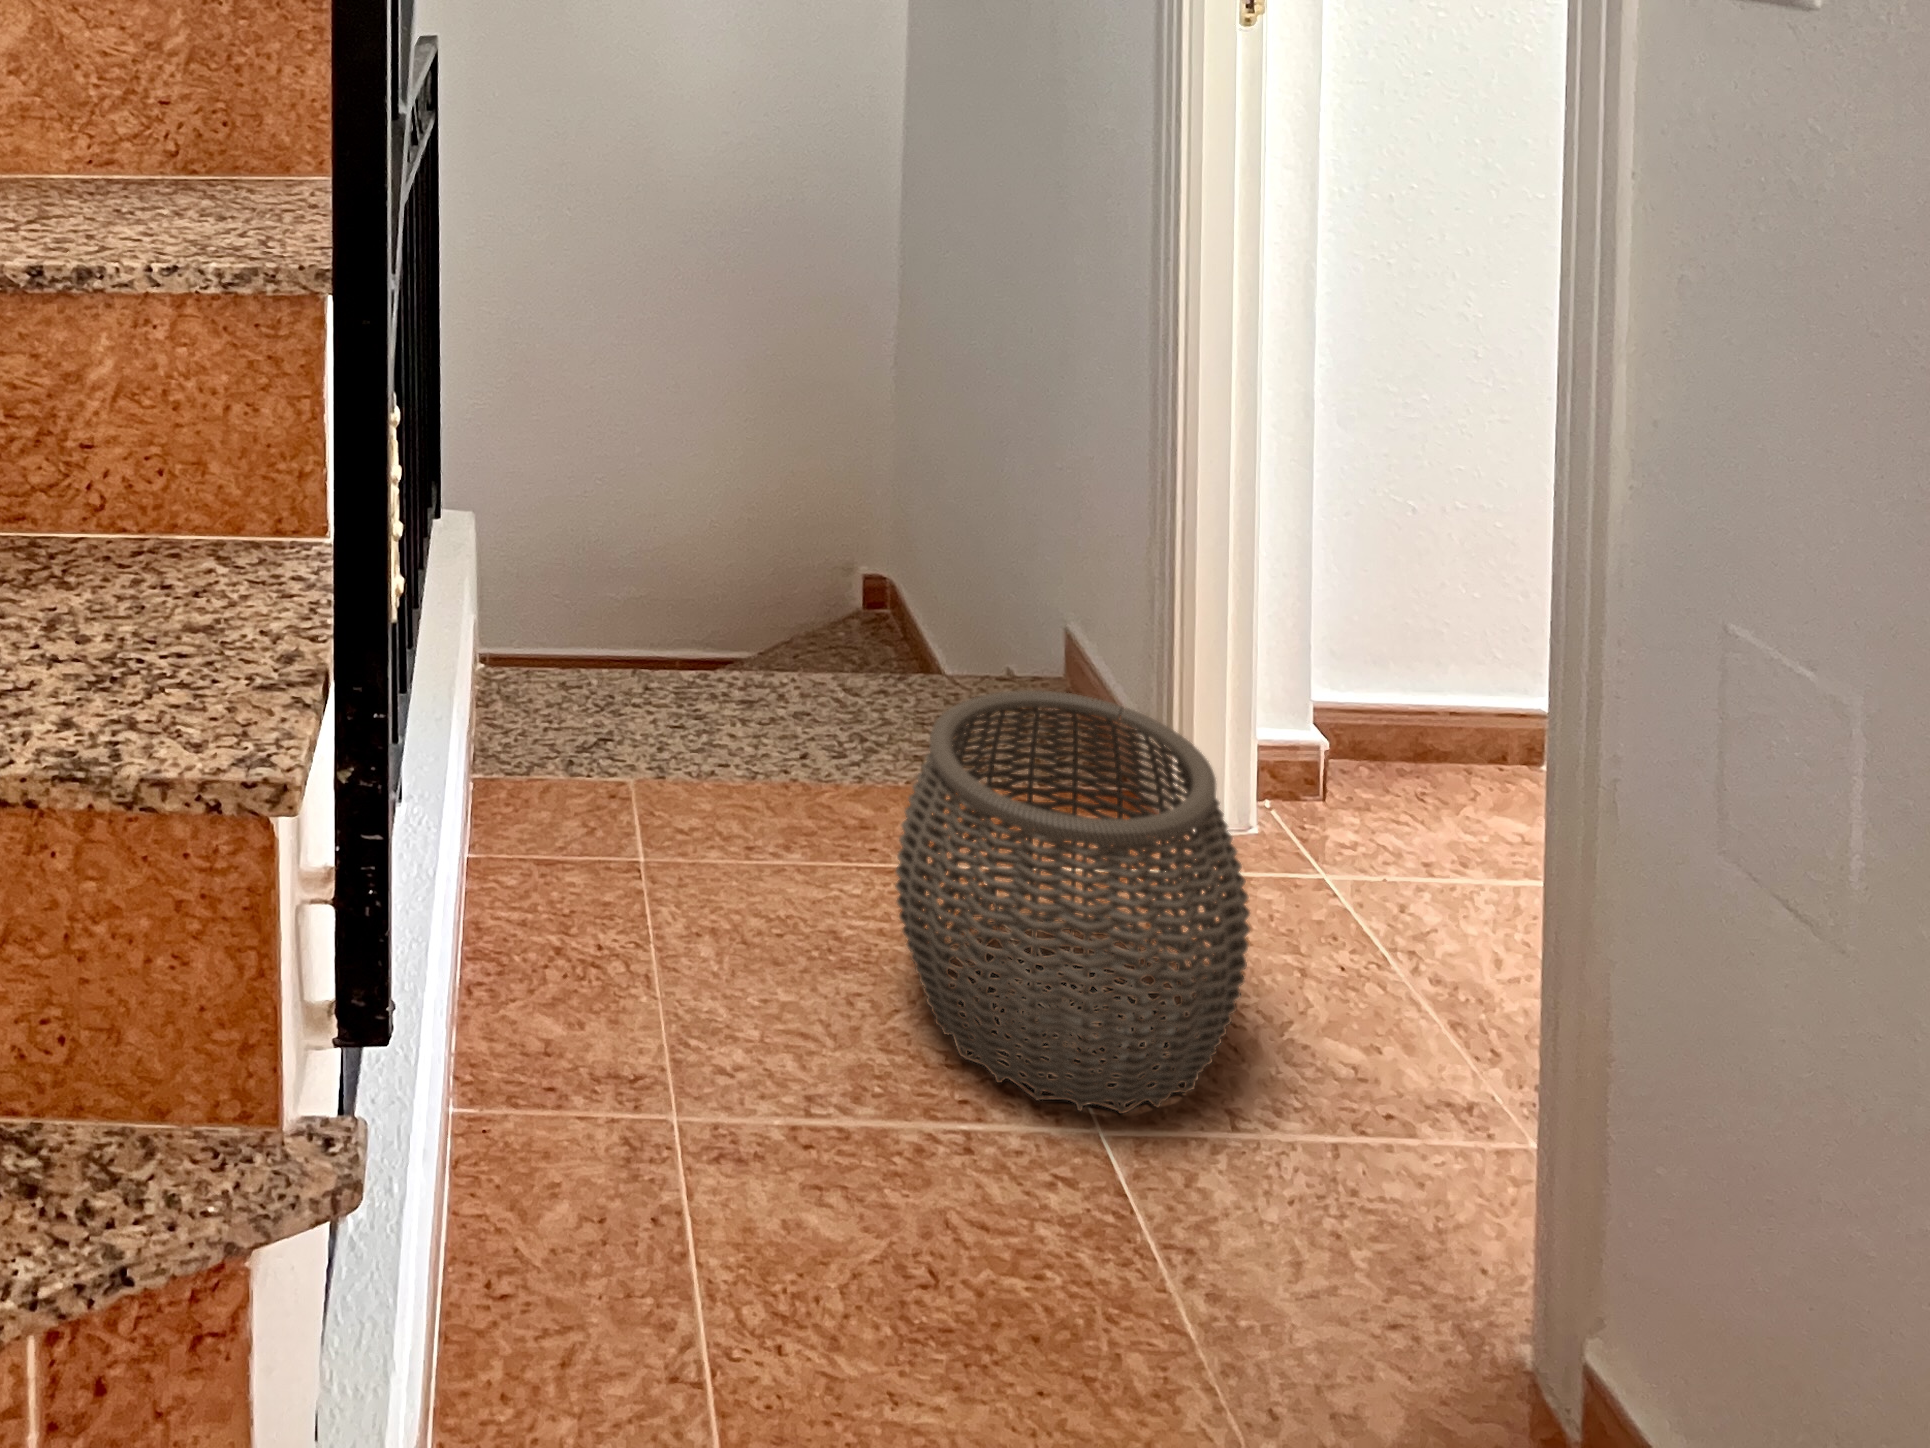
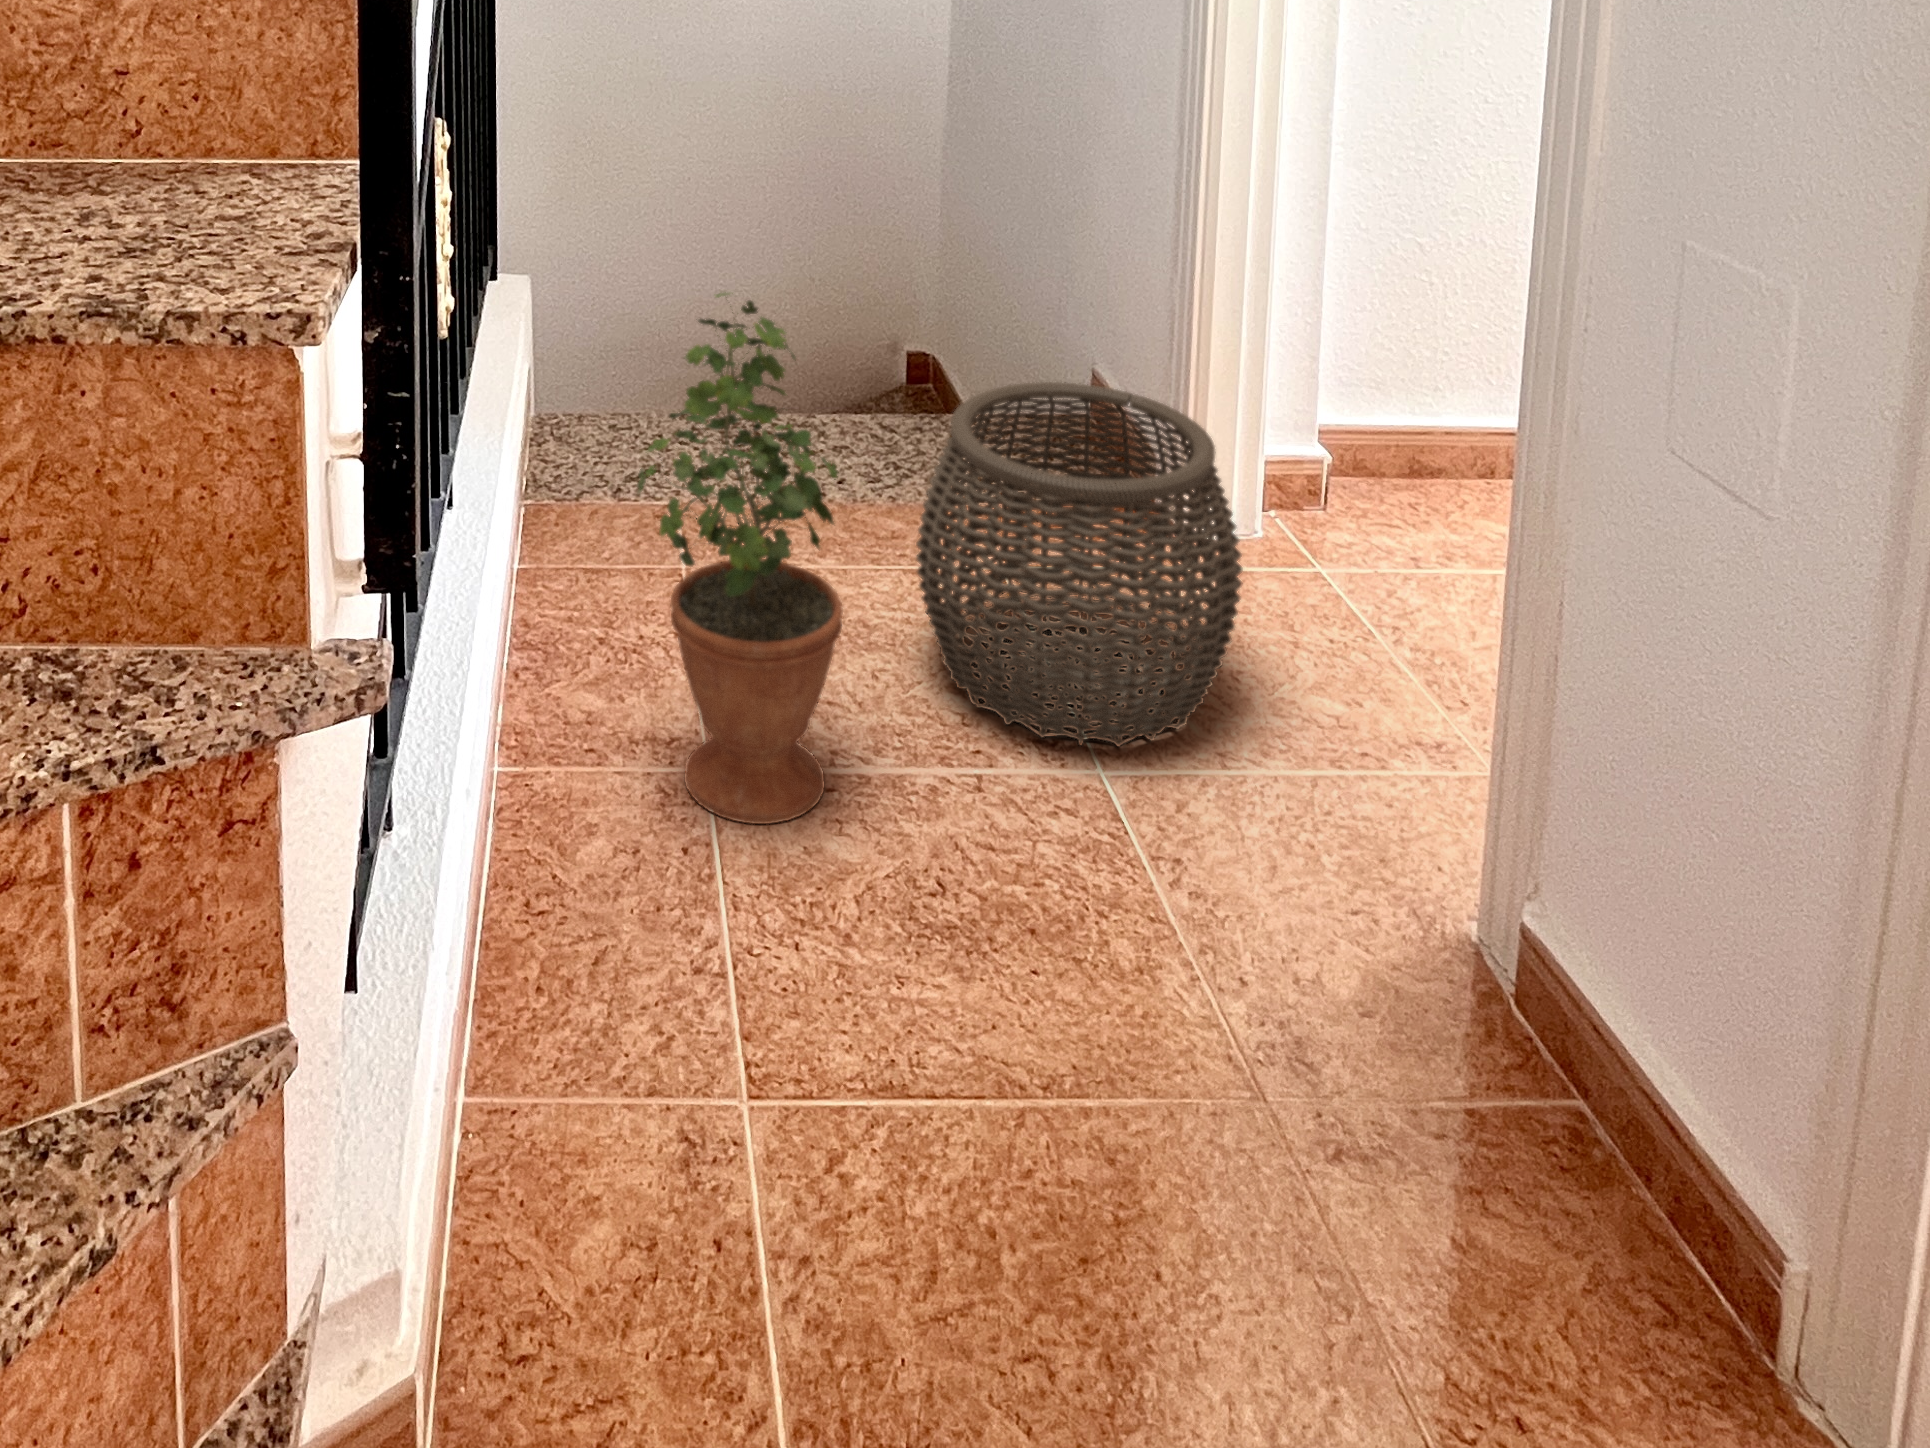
potted plant: none [601,610,821,1202] -> present [637,292,843,824]

